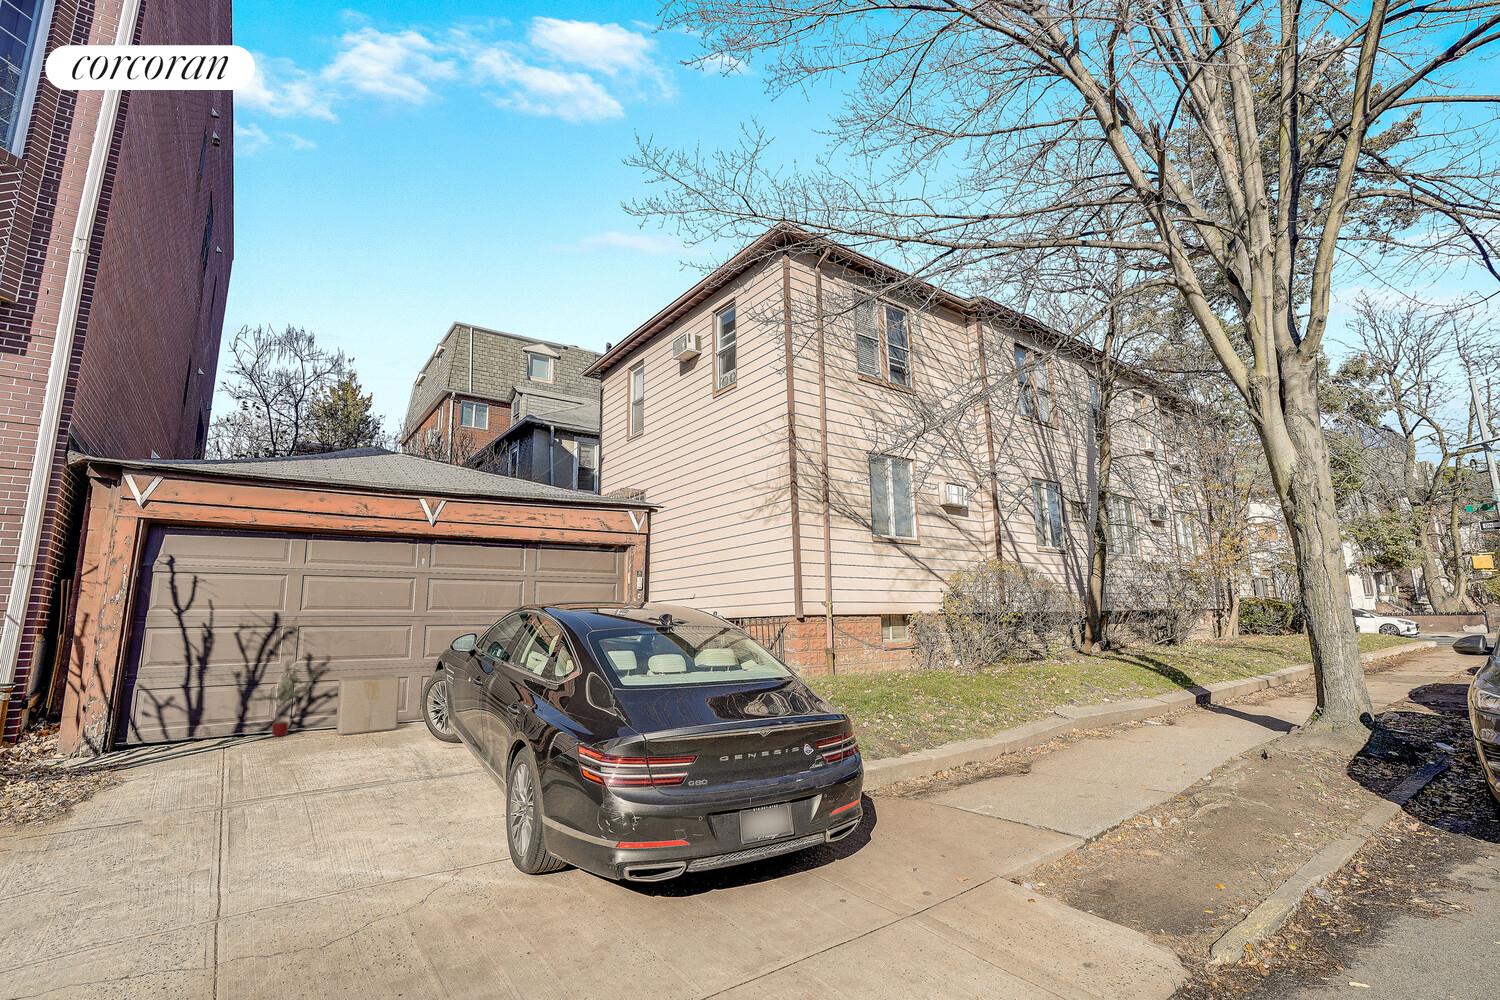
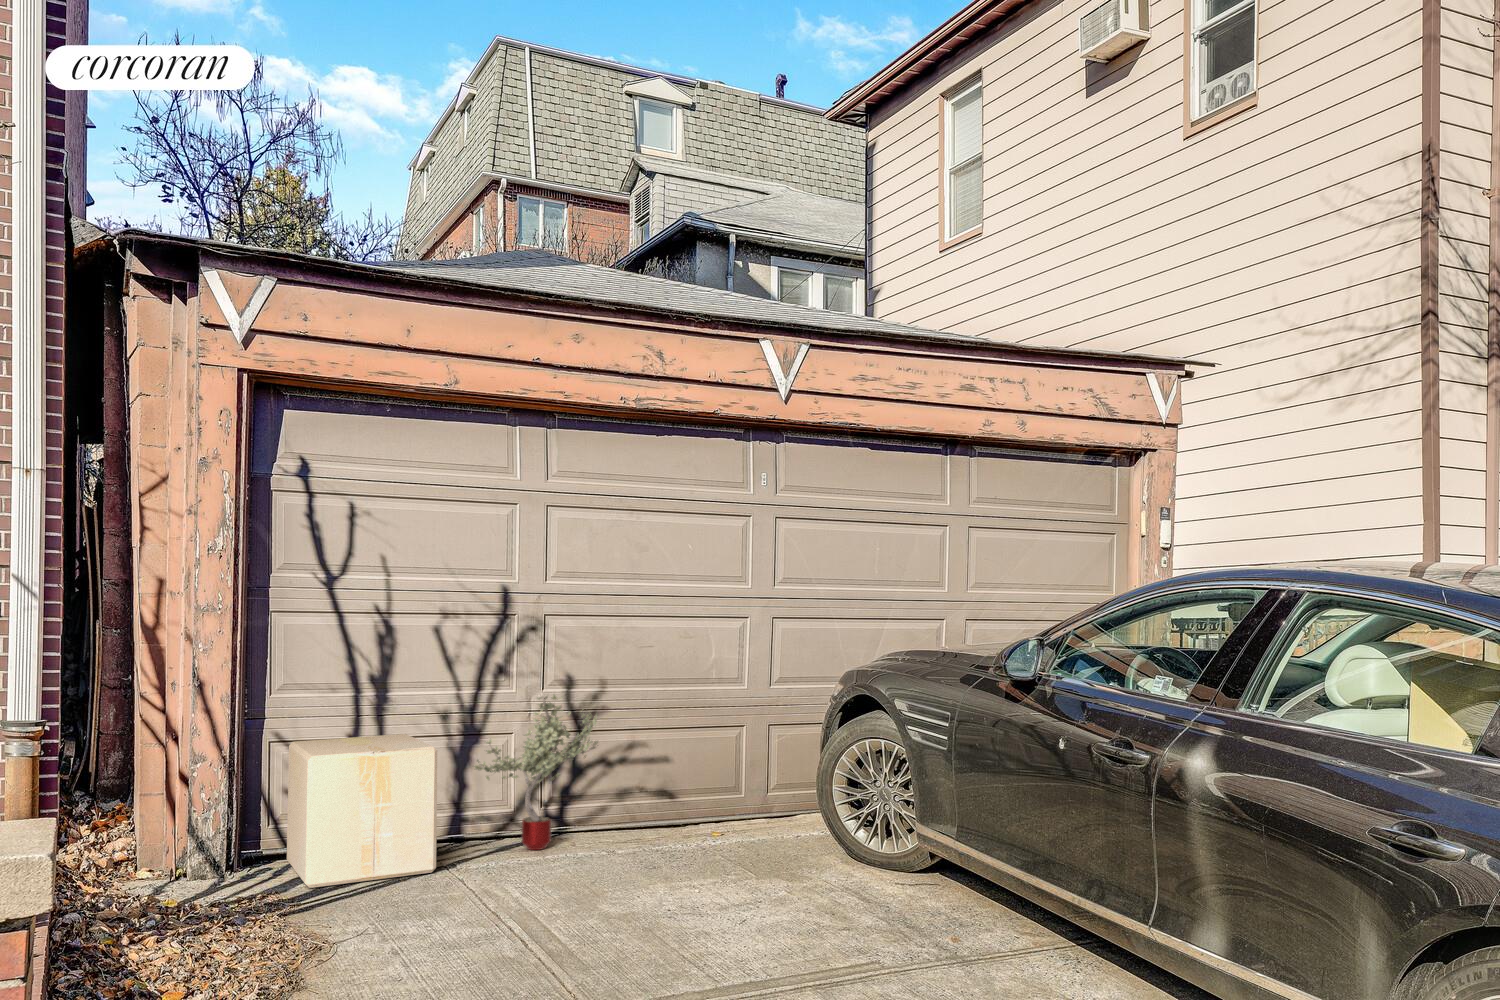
cardboard box: present [336,674,400,735] -> present [287,734,437,888]

